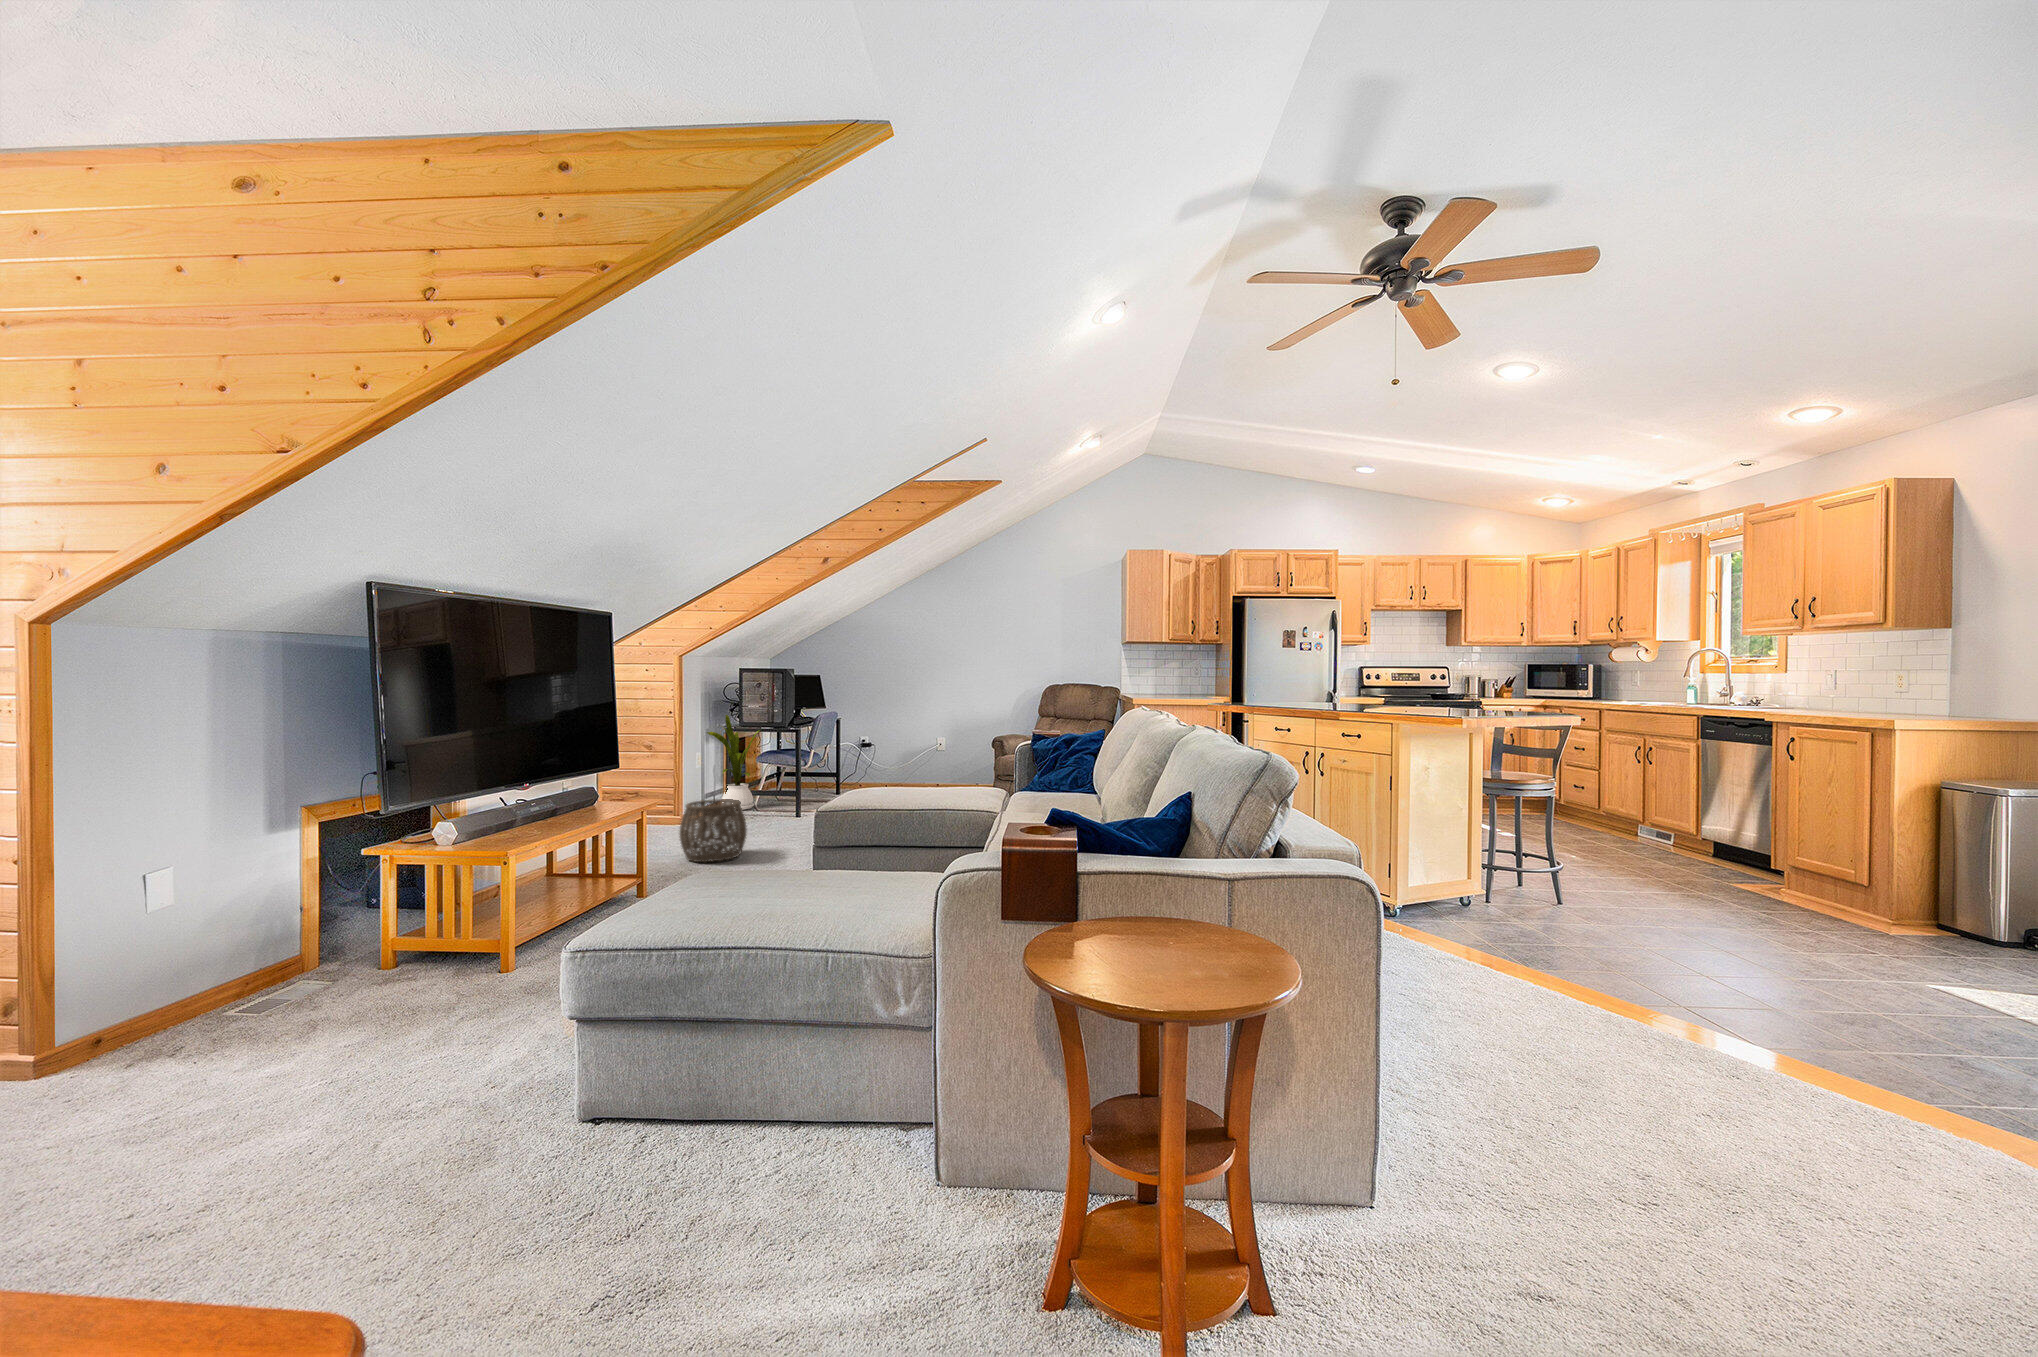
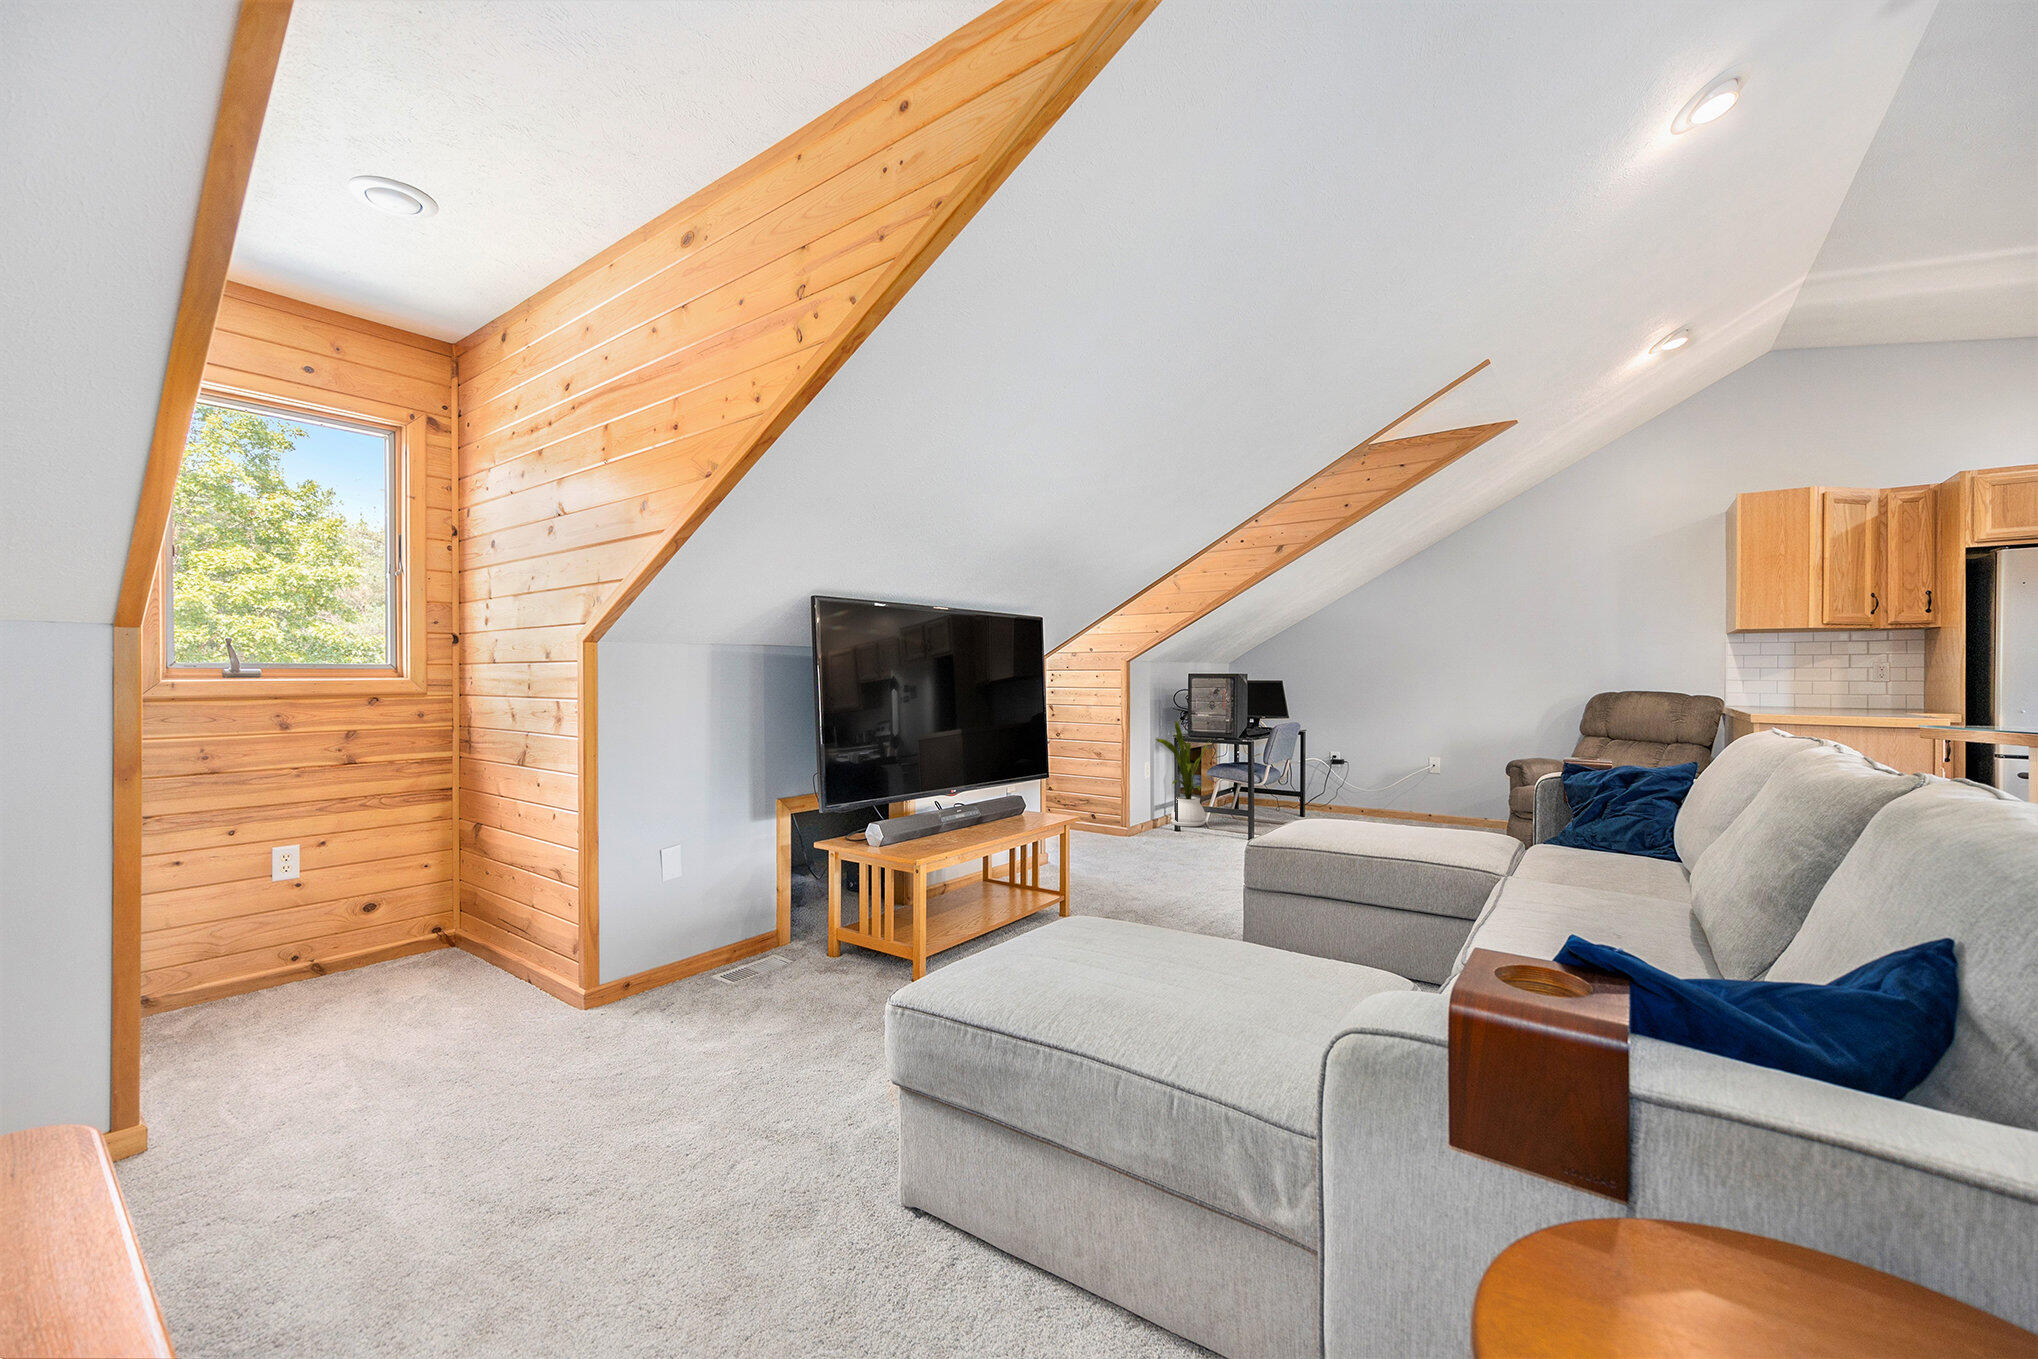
woven basket: present [679,799,747,862] -> none [1113,817,1186,888]

